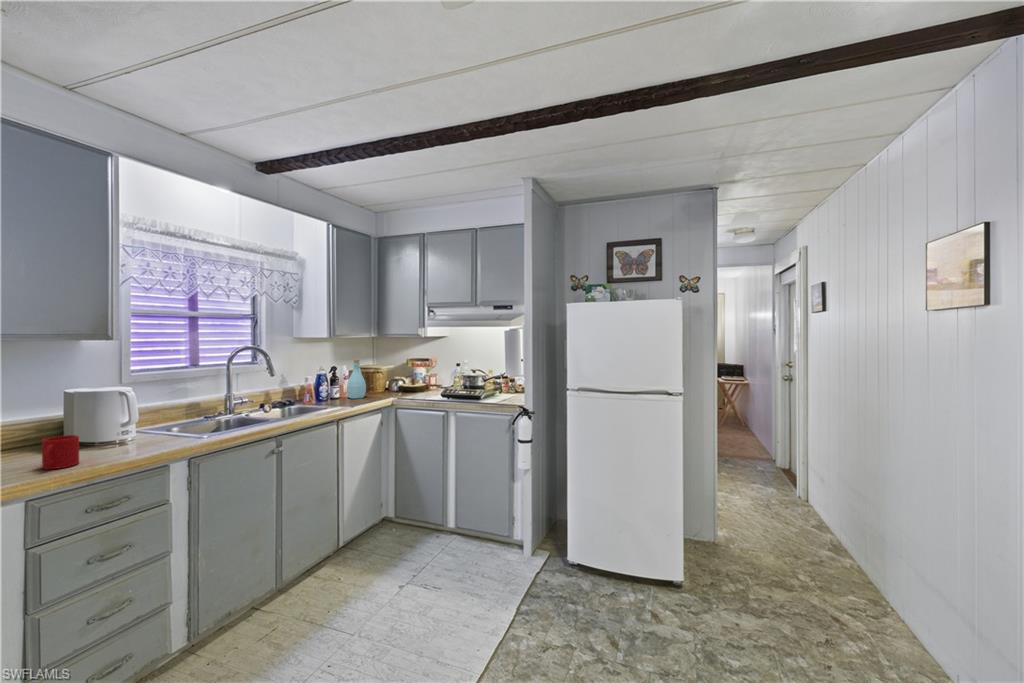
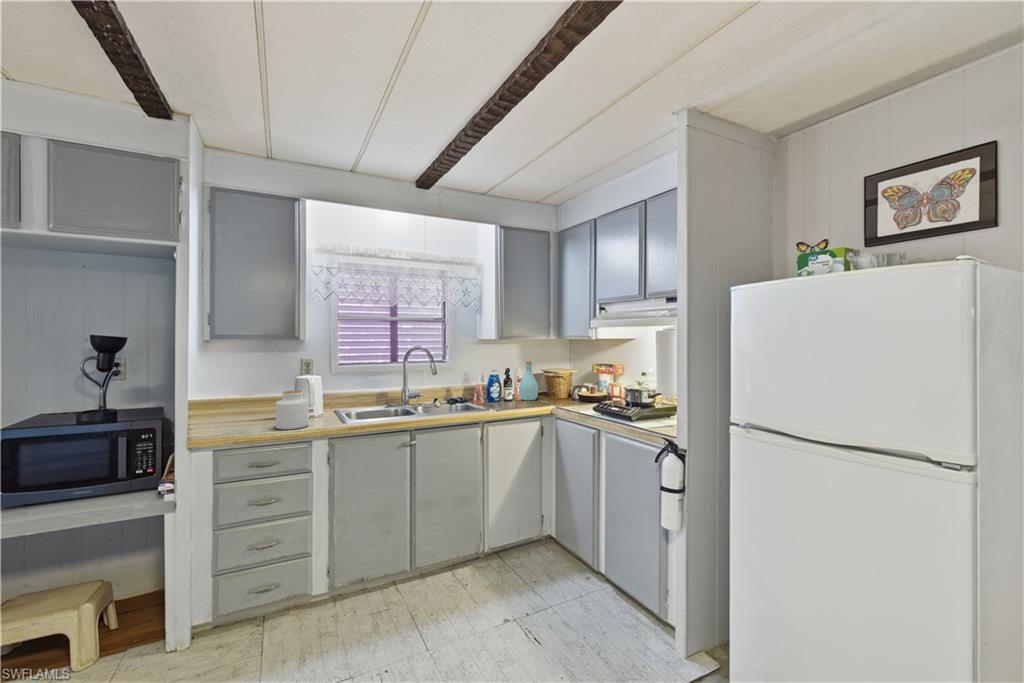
jar: none [103,405,152,456] -> present [276,391,309,429]
mug: present [42,435,79,469] -> none [226,409,256,433]

